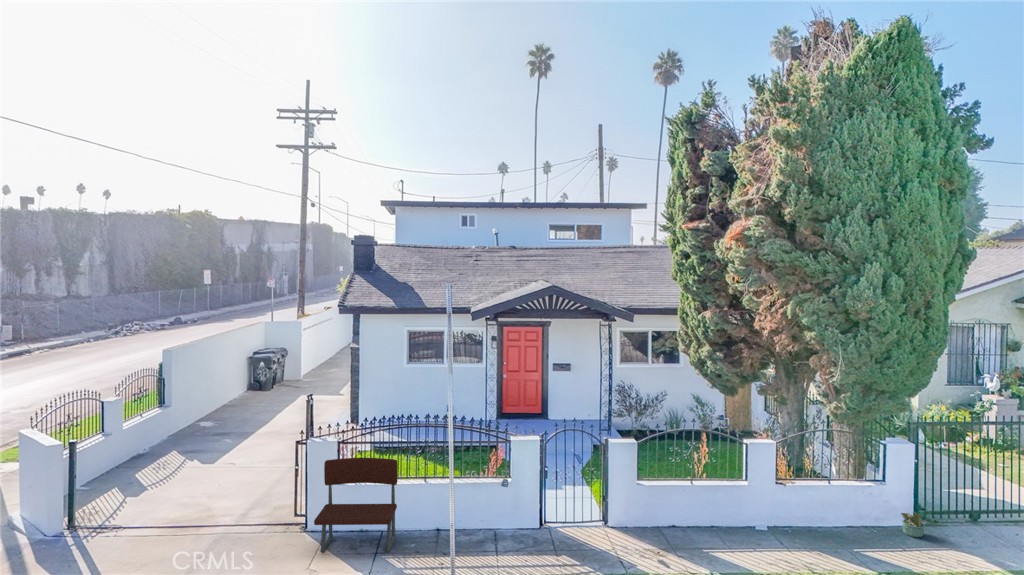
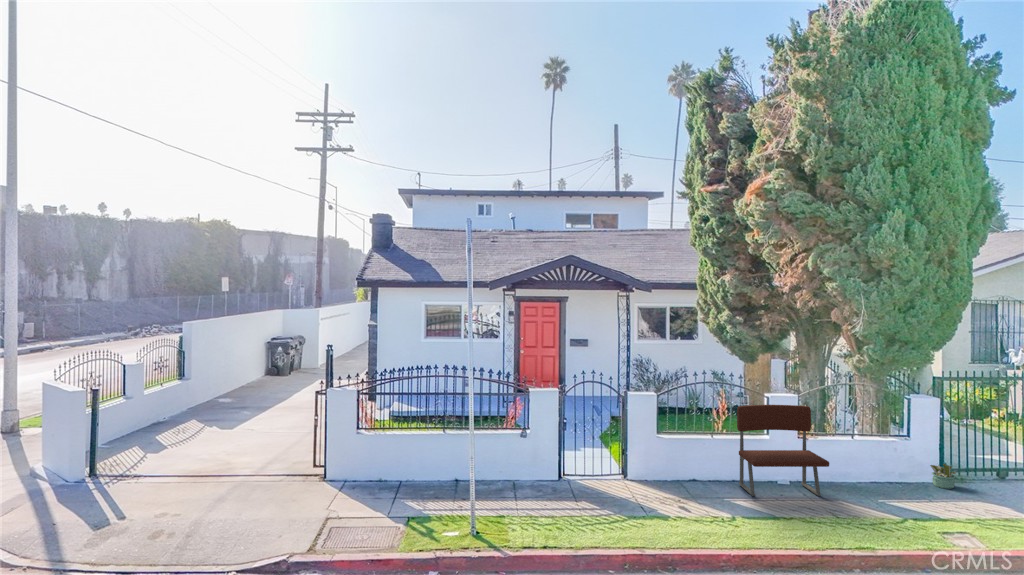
bench: present [314,458,398,553] -> present [737,405,829,496]

